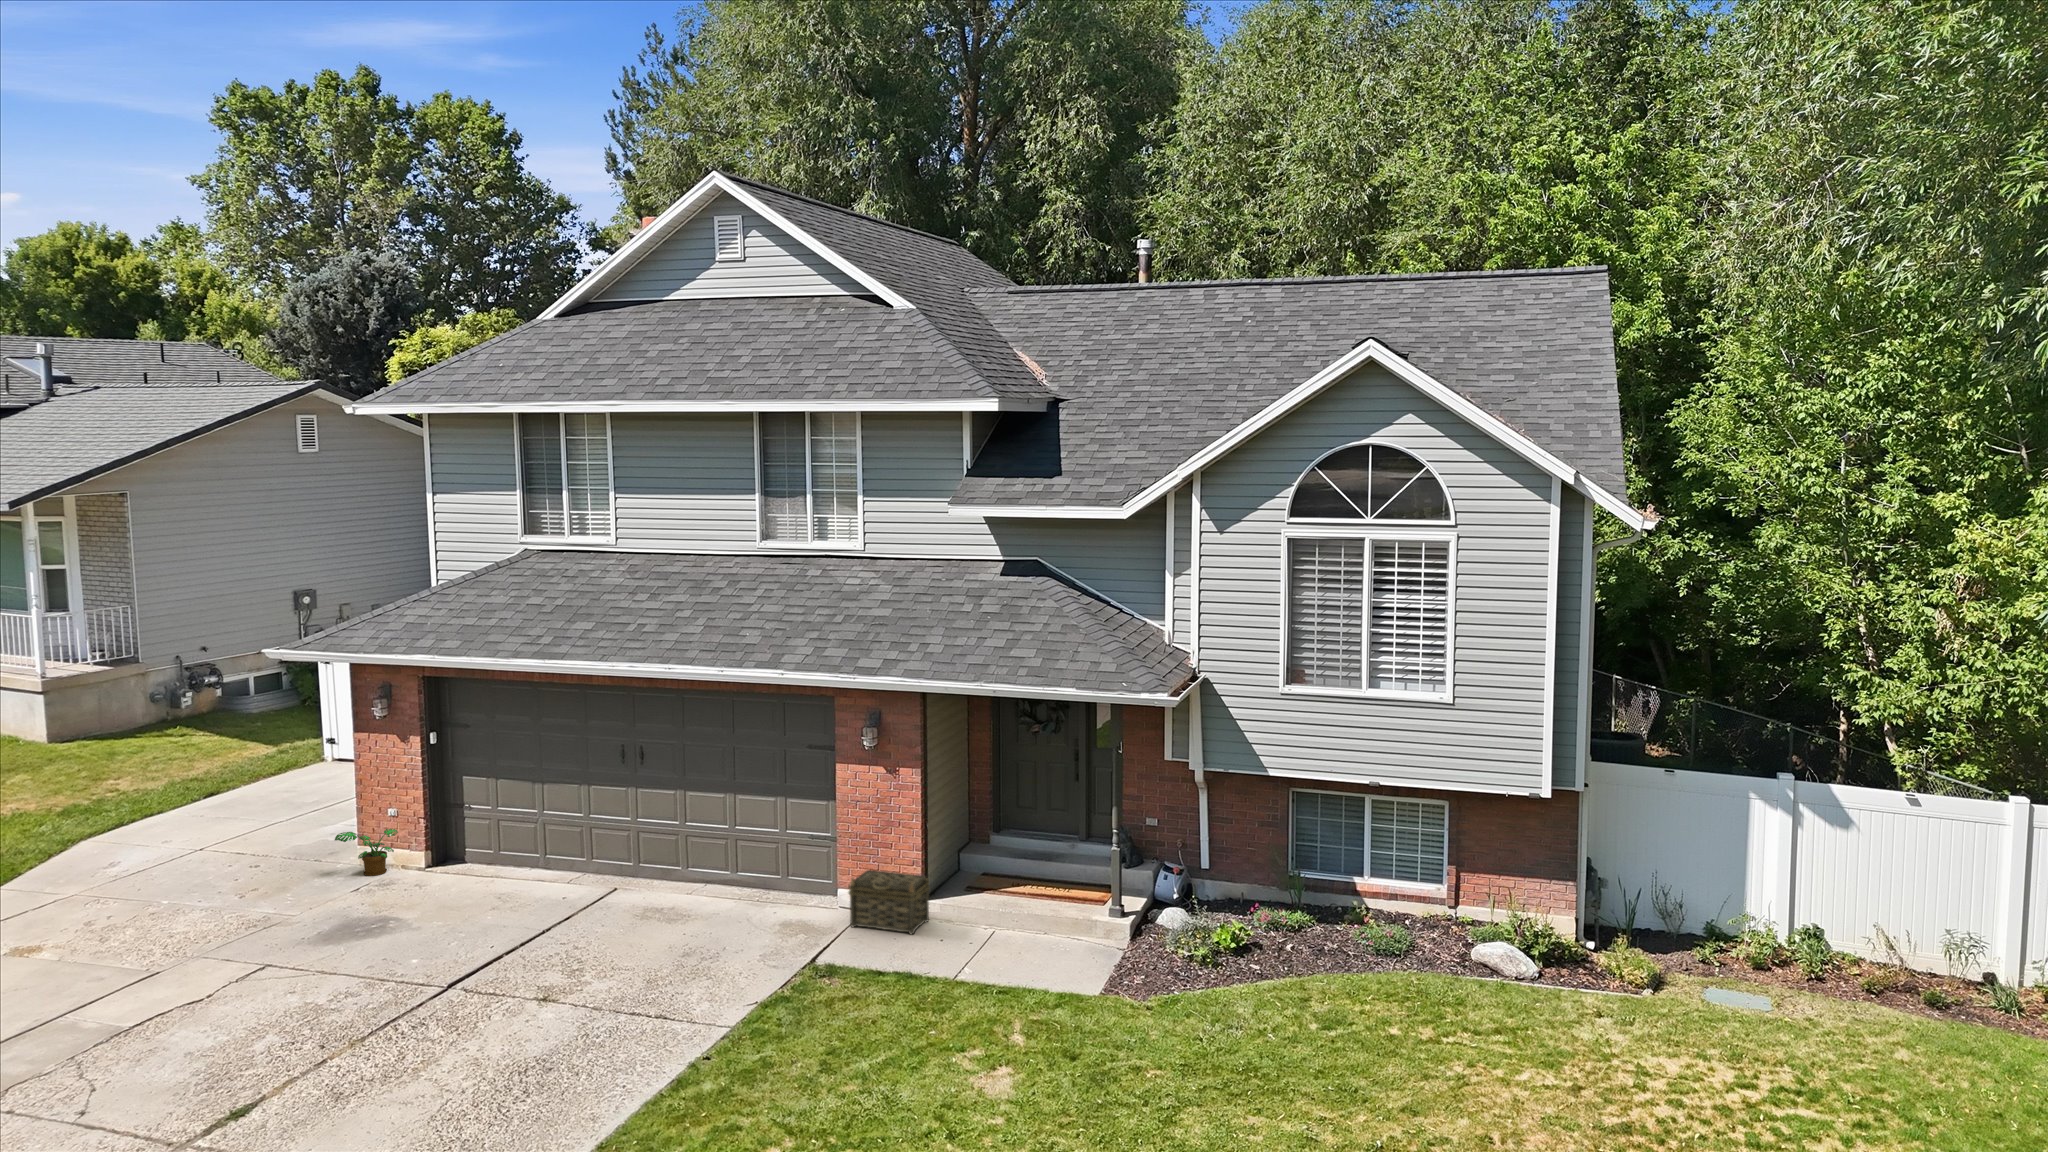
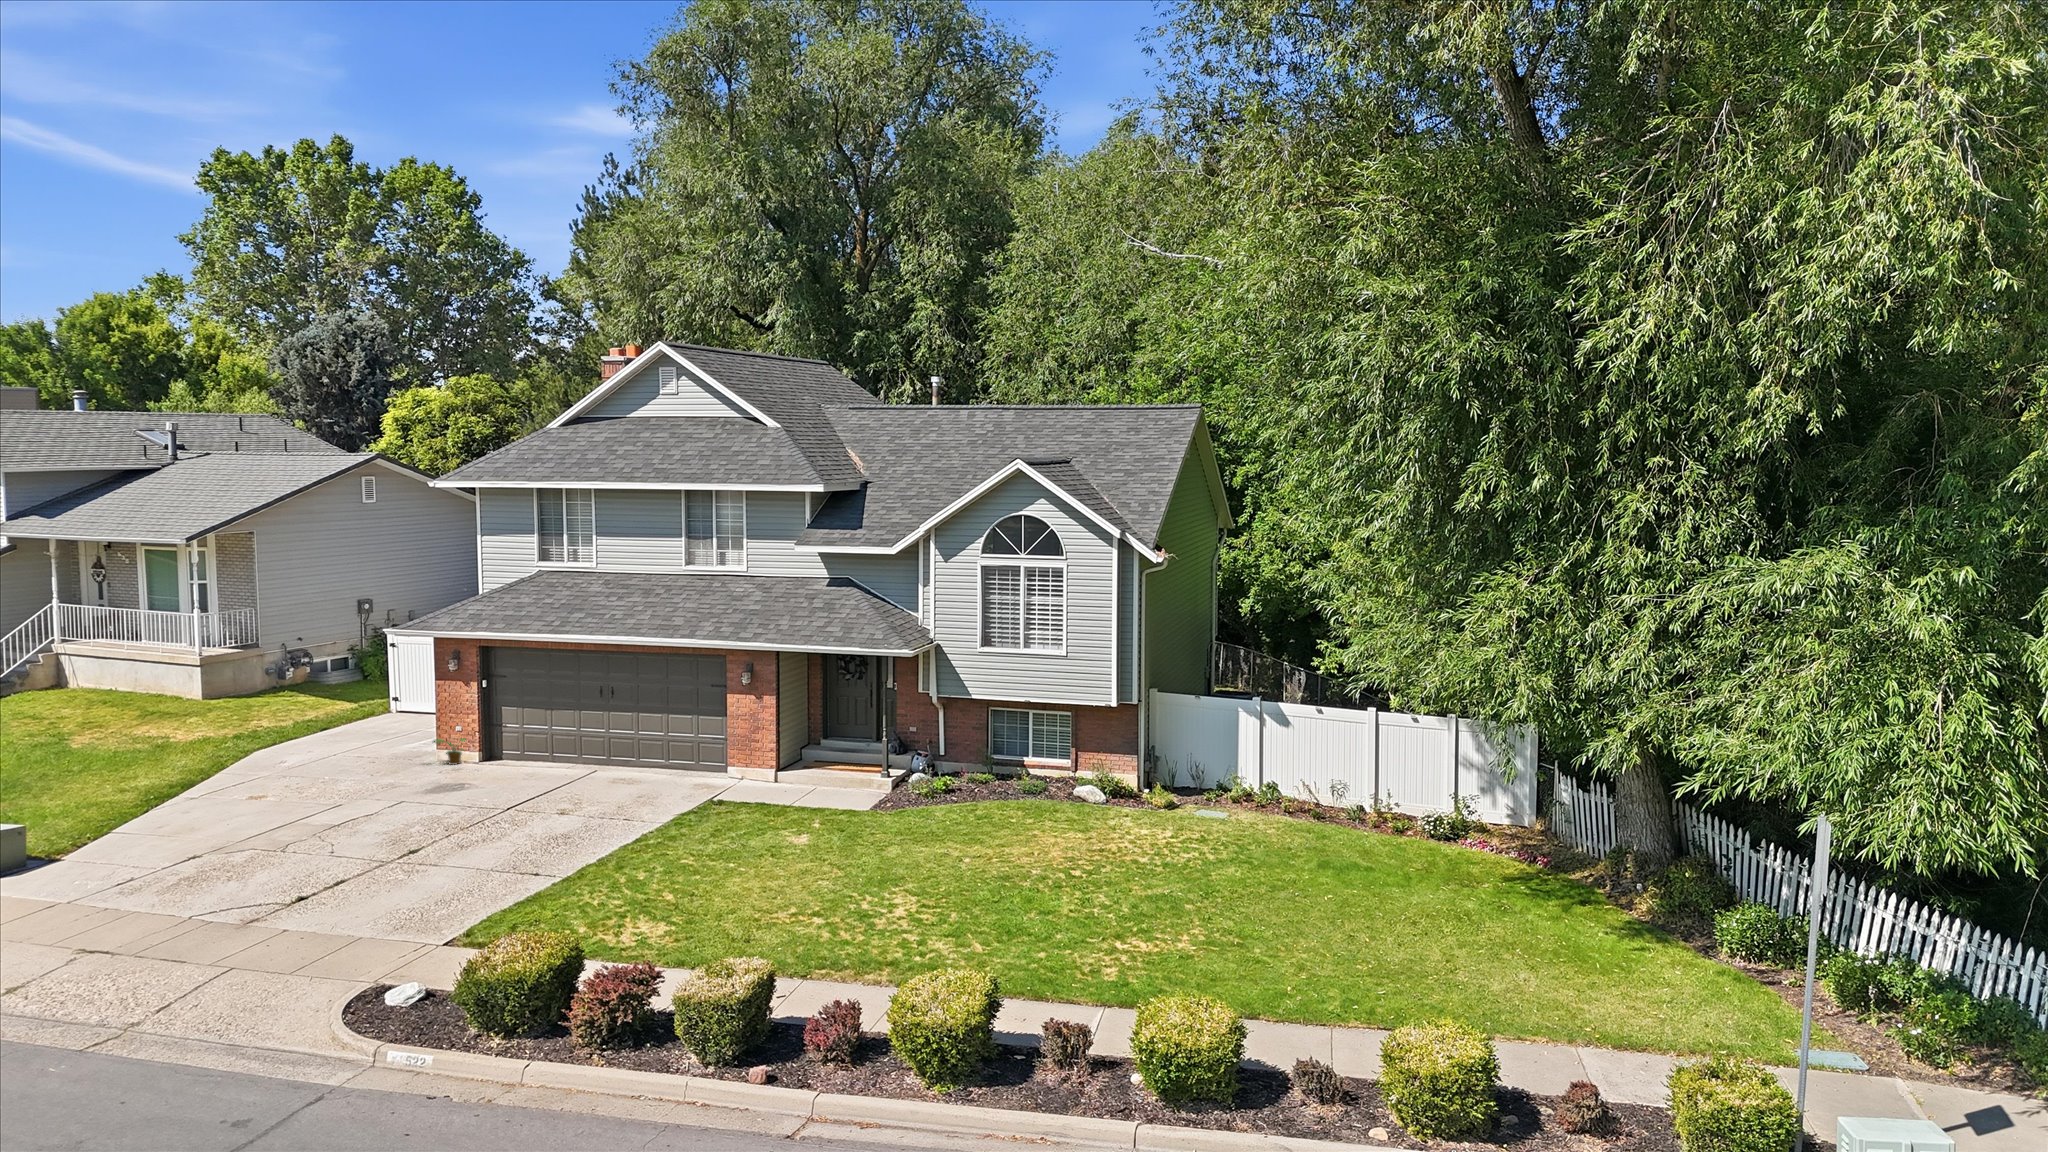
basket: present [849,870,930,935] -> none [734,754,781,787]

